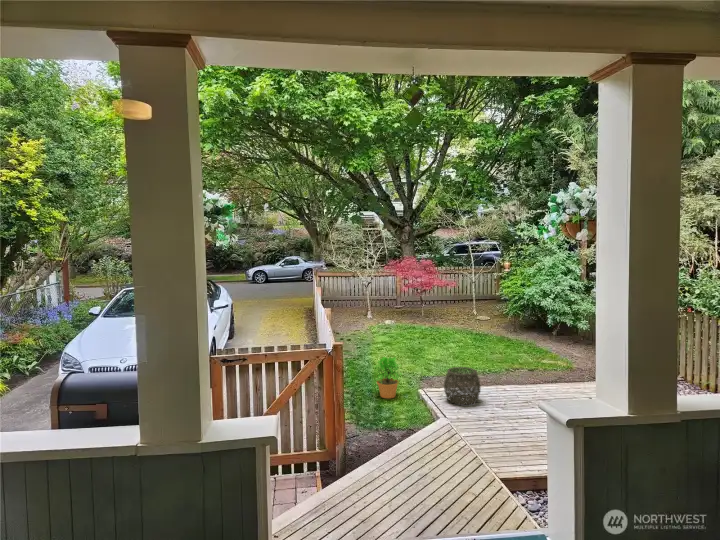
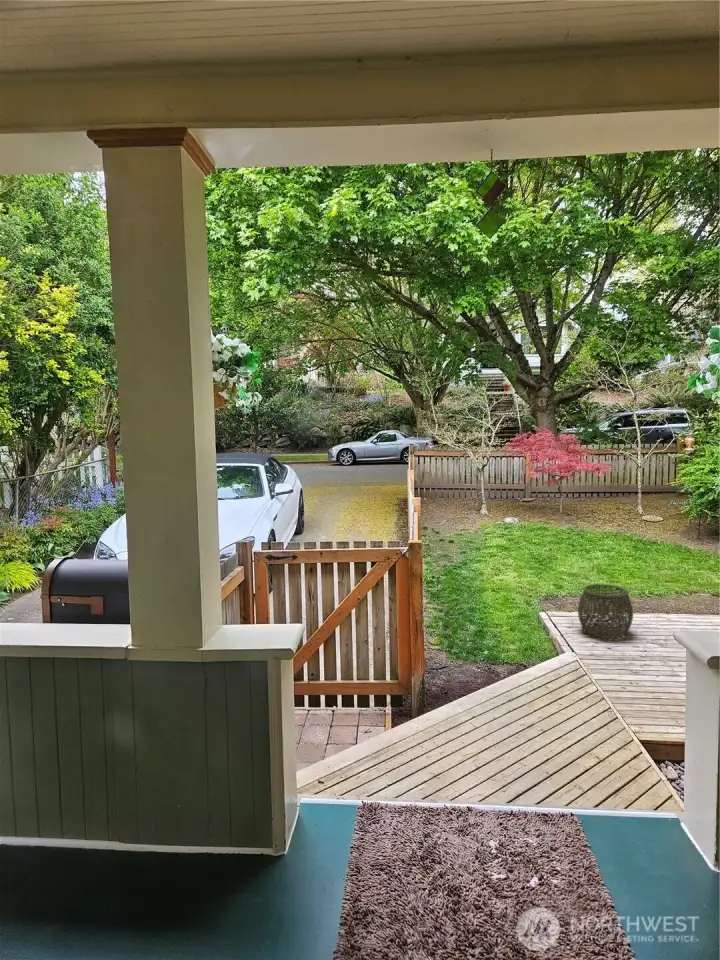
potted plant: present [374,357,401,398] -> none [477,564,523,621]

